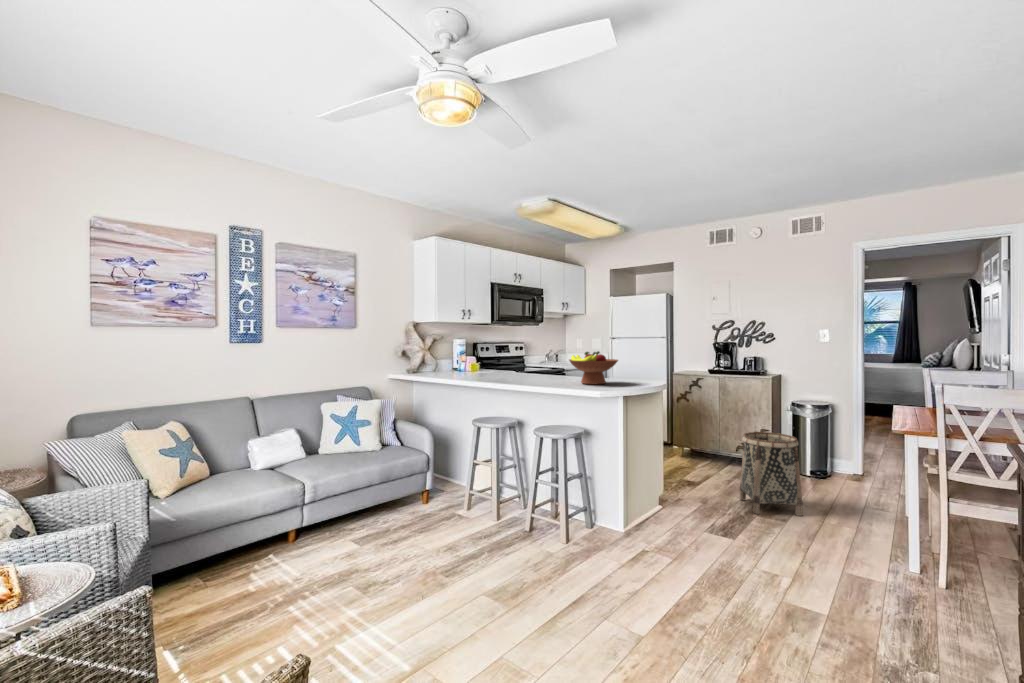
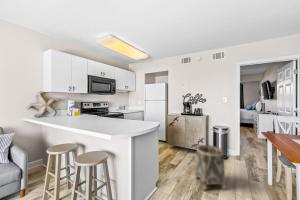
fruit bowl: present [569,351,618,384] -> none [101,108,131,128]

